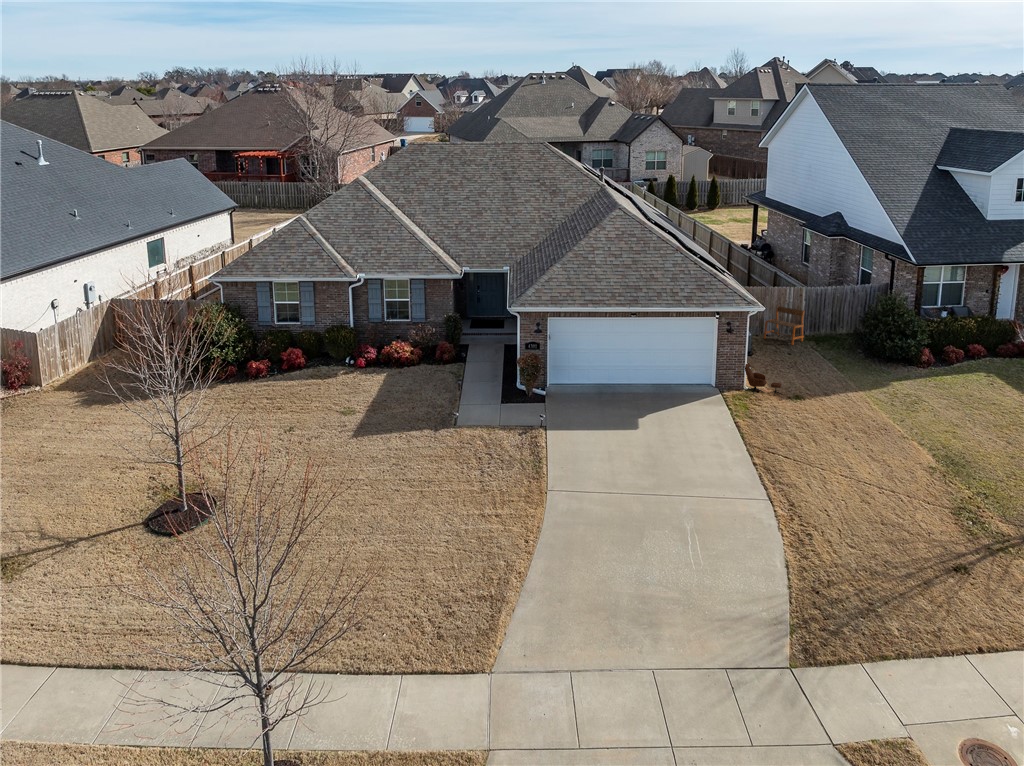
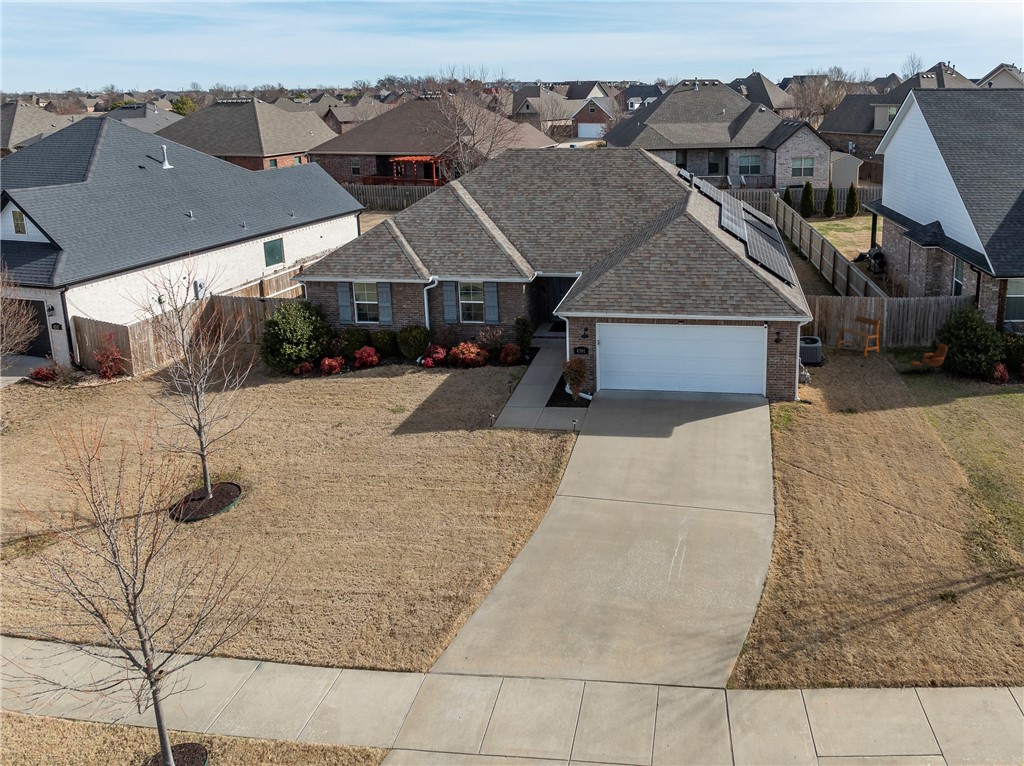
lounge chair: present [745,363,781,395] -> present [910,344,947,372]

